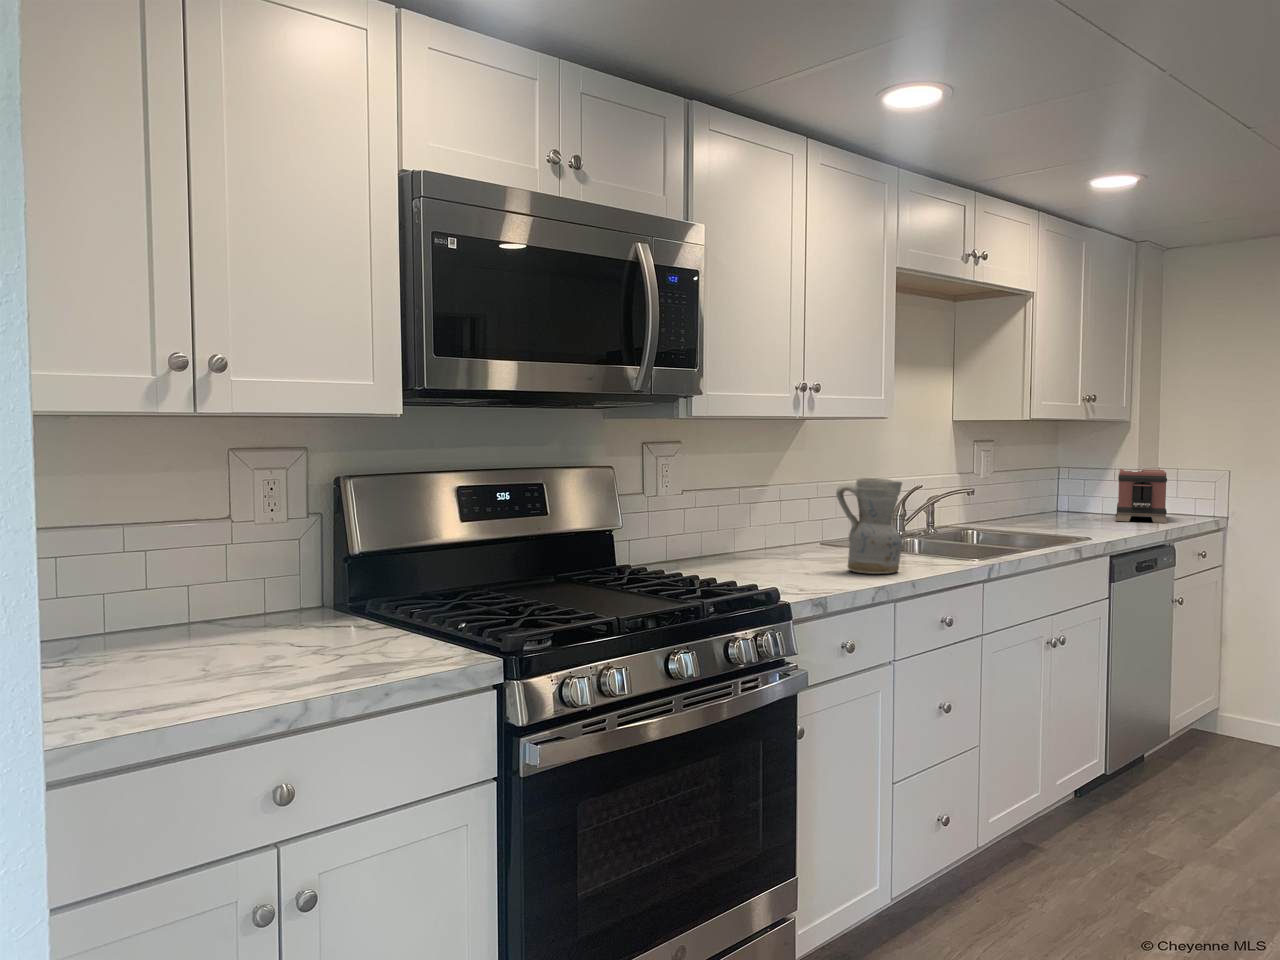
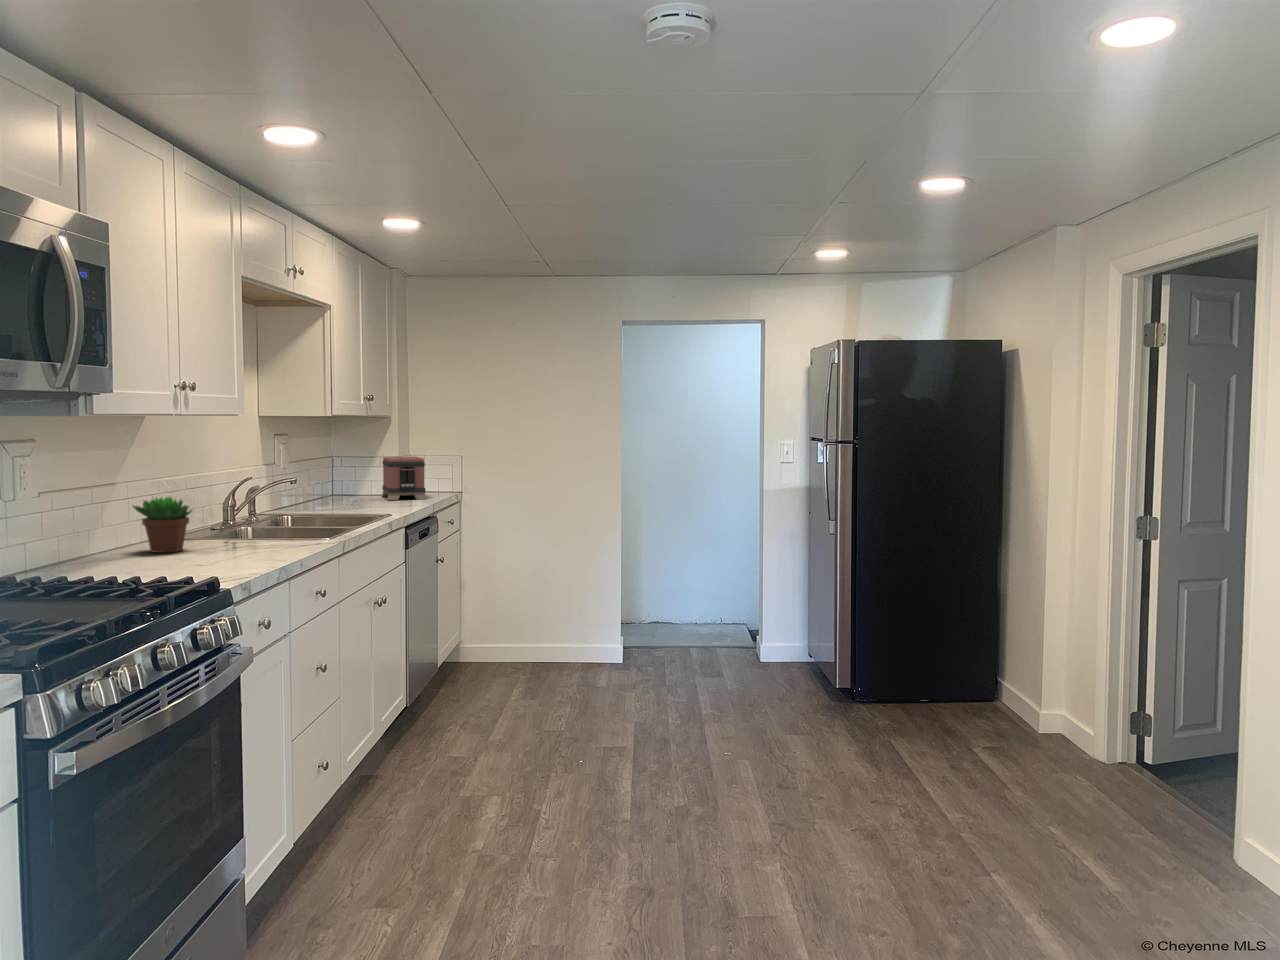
ceramic pitcher: present [836,478,902,574] -> none [218,471,281,559]
succulent plant: none [778,499,831,558] -> present [133,497,192,553]

